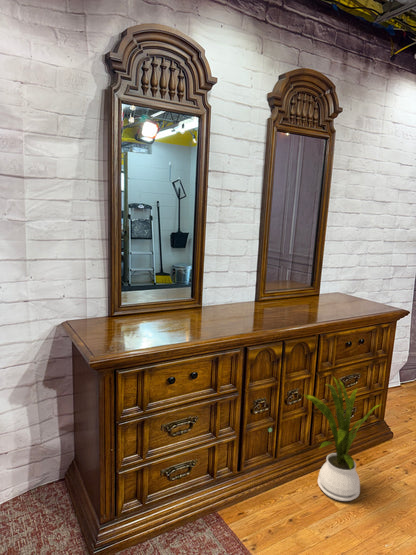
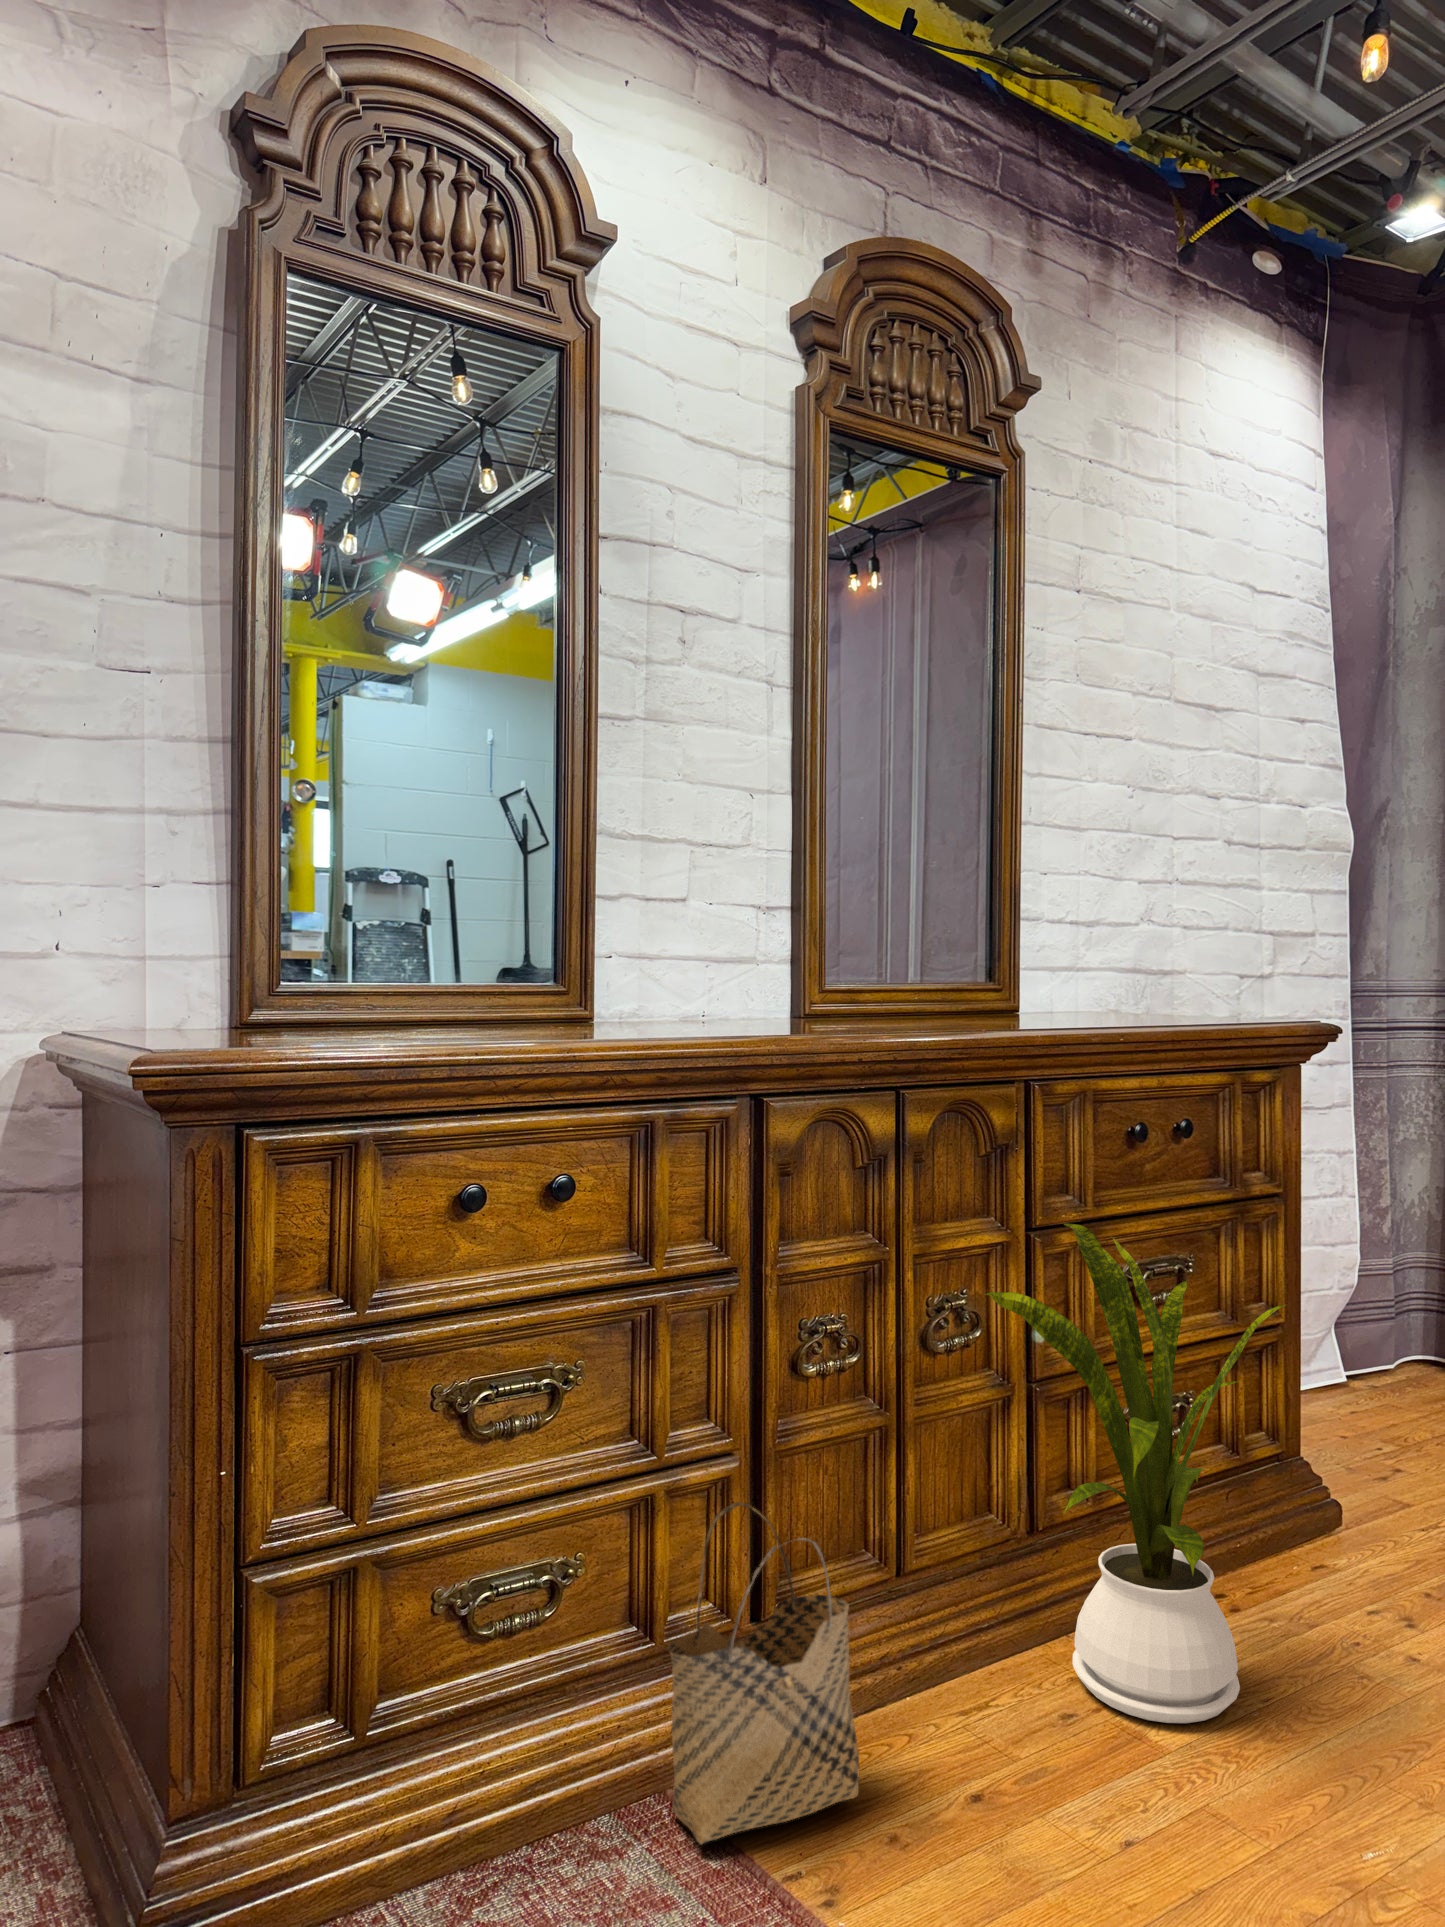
woven basket: none [217,448,263,530] -> present [668,1502,860,1844]

